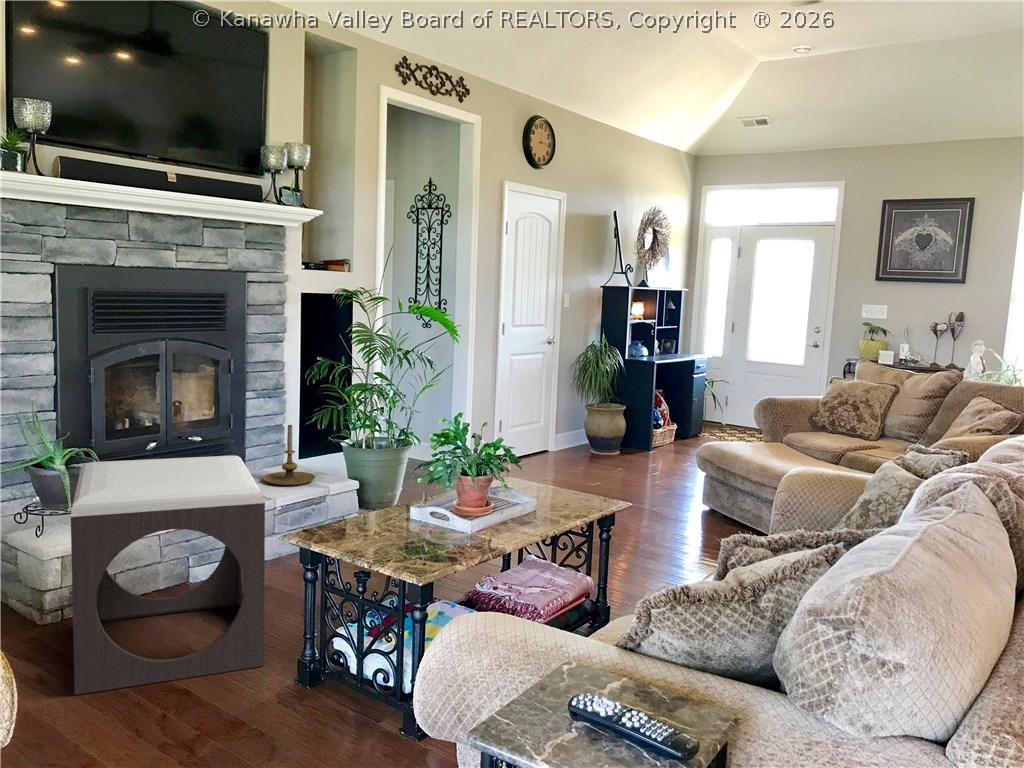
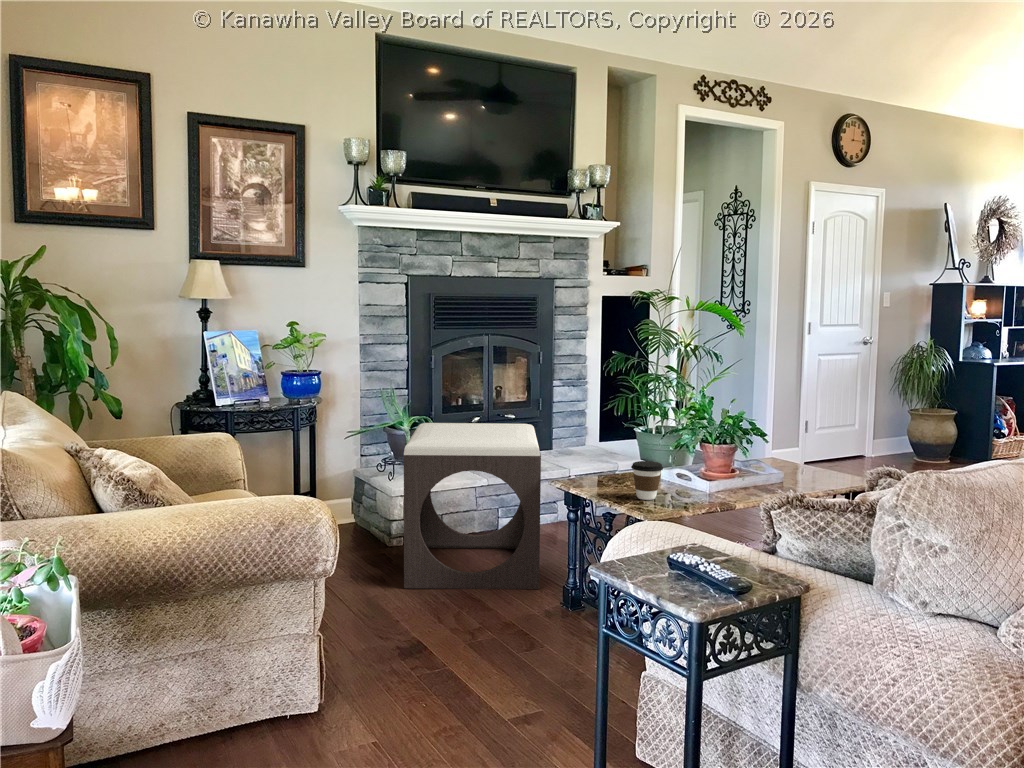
candle holder: present [263,425,315,485] -> none [564,409,608,461]
coffee cup: none [394,508,431,557] -> present [631,461,663,500]

